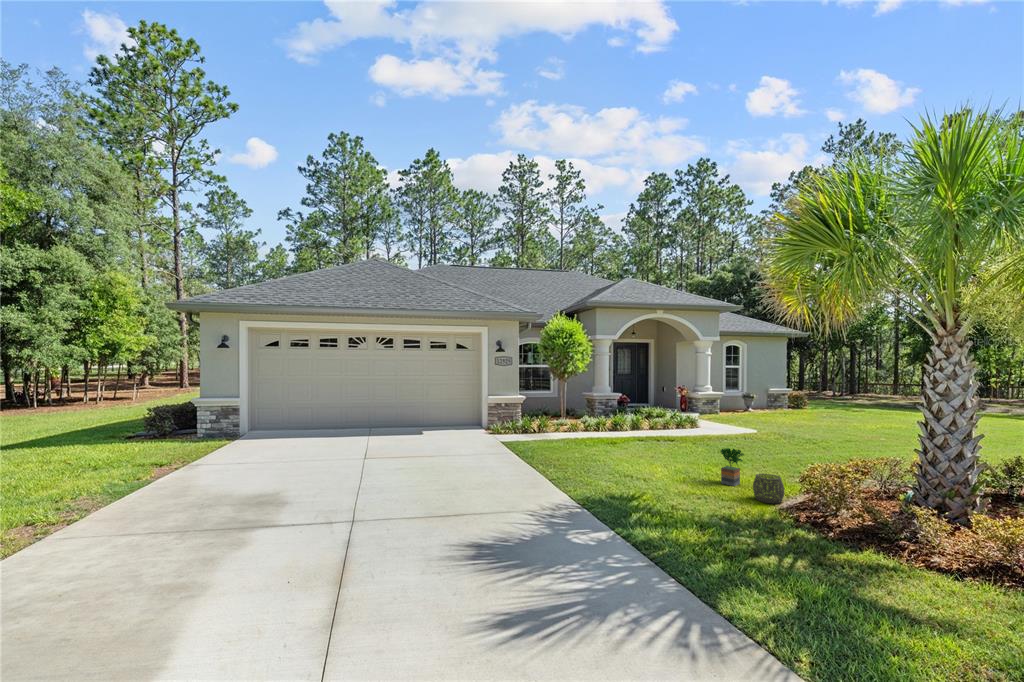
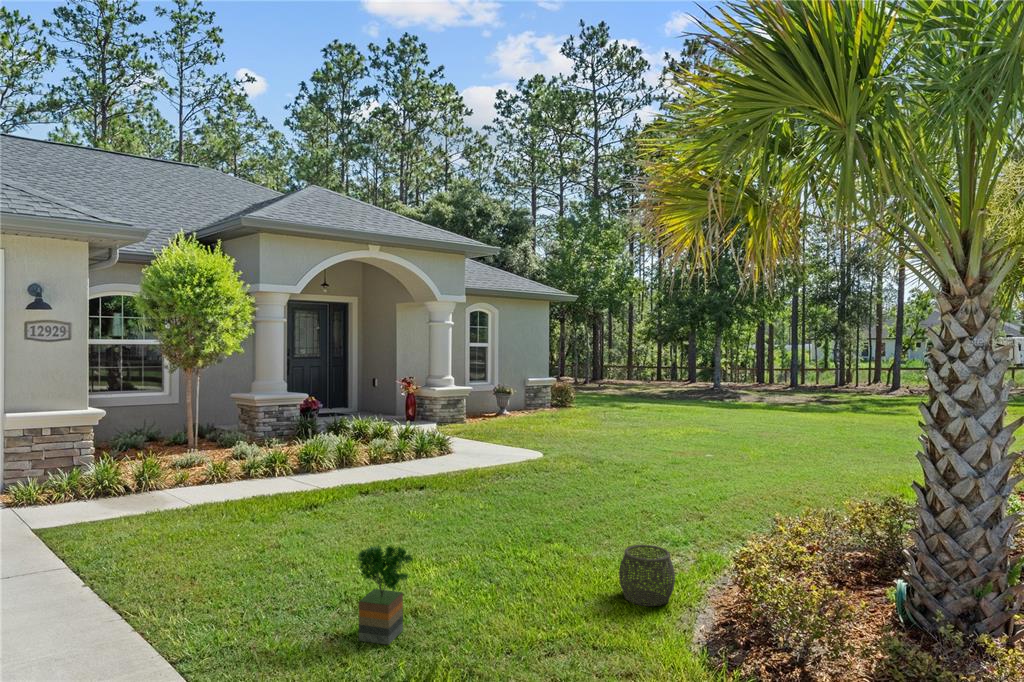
potted tree: present [720,448,744,486] -> present [358,545,413,645]

